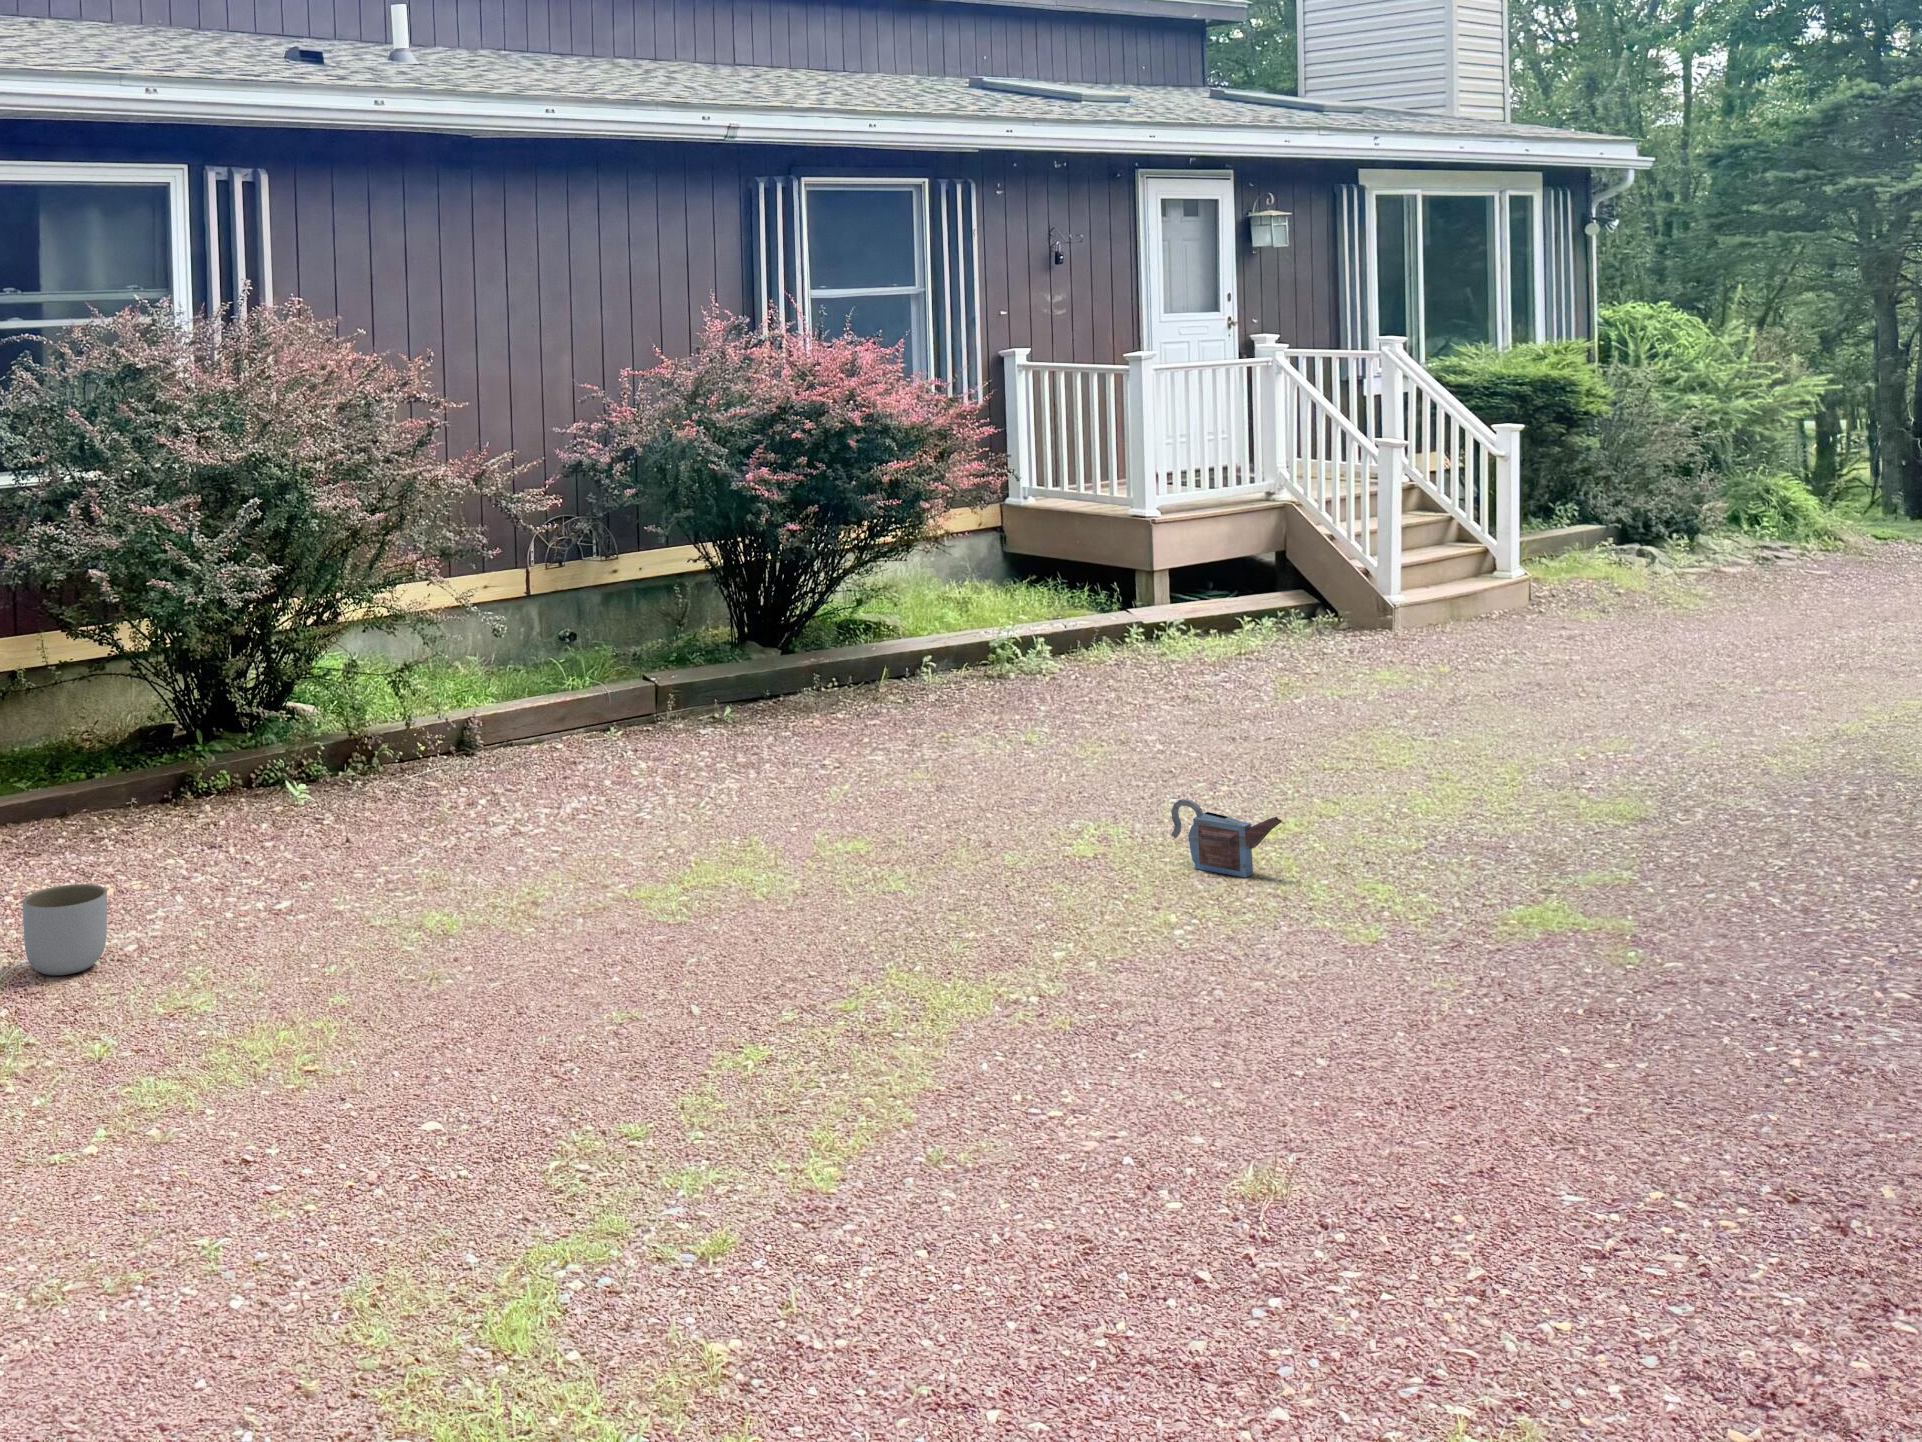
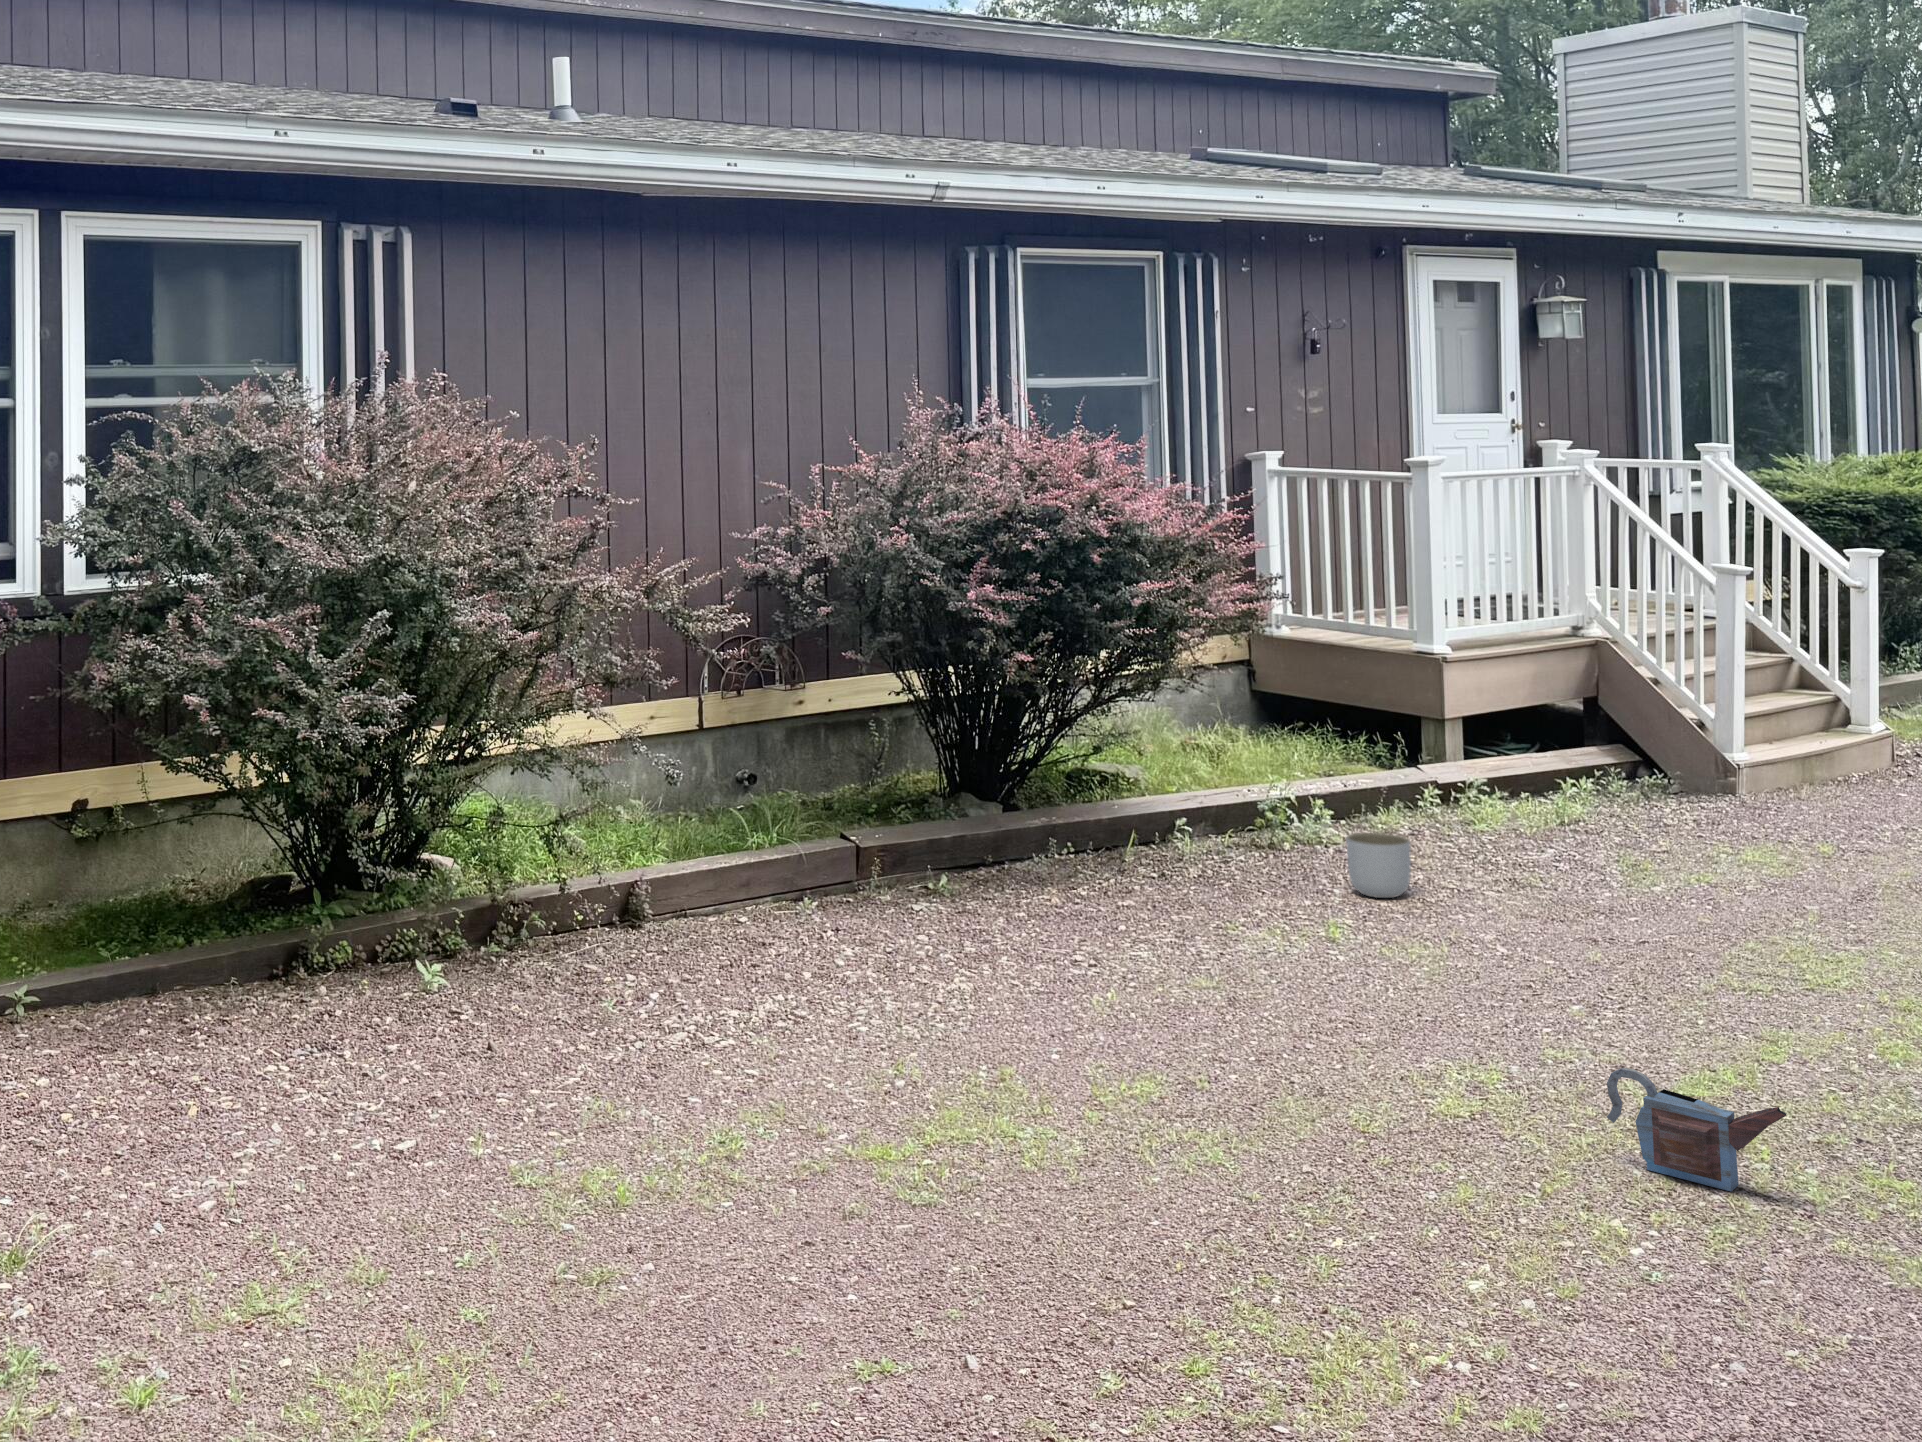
planter: present [23,884,107,975] -> present [1346,833,1411,898]

